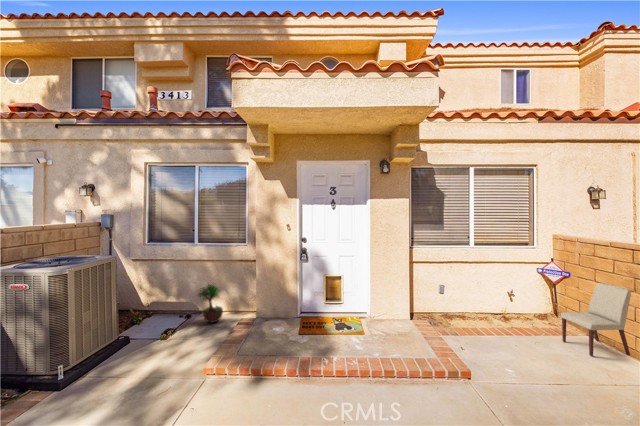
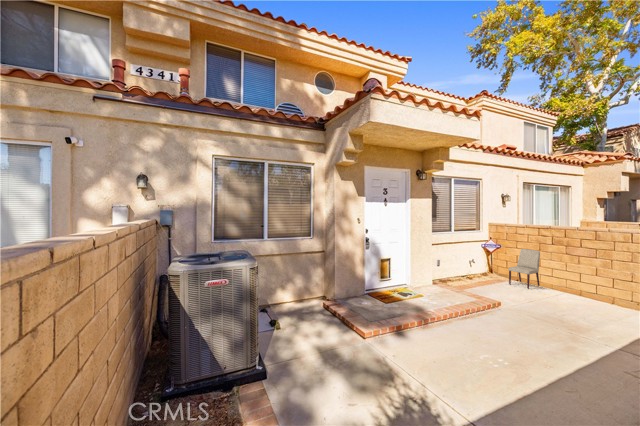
potted tree: present [197,284,223,323] -> none [283,272,306,311]

